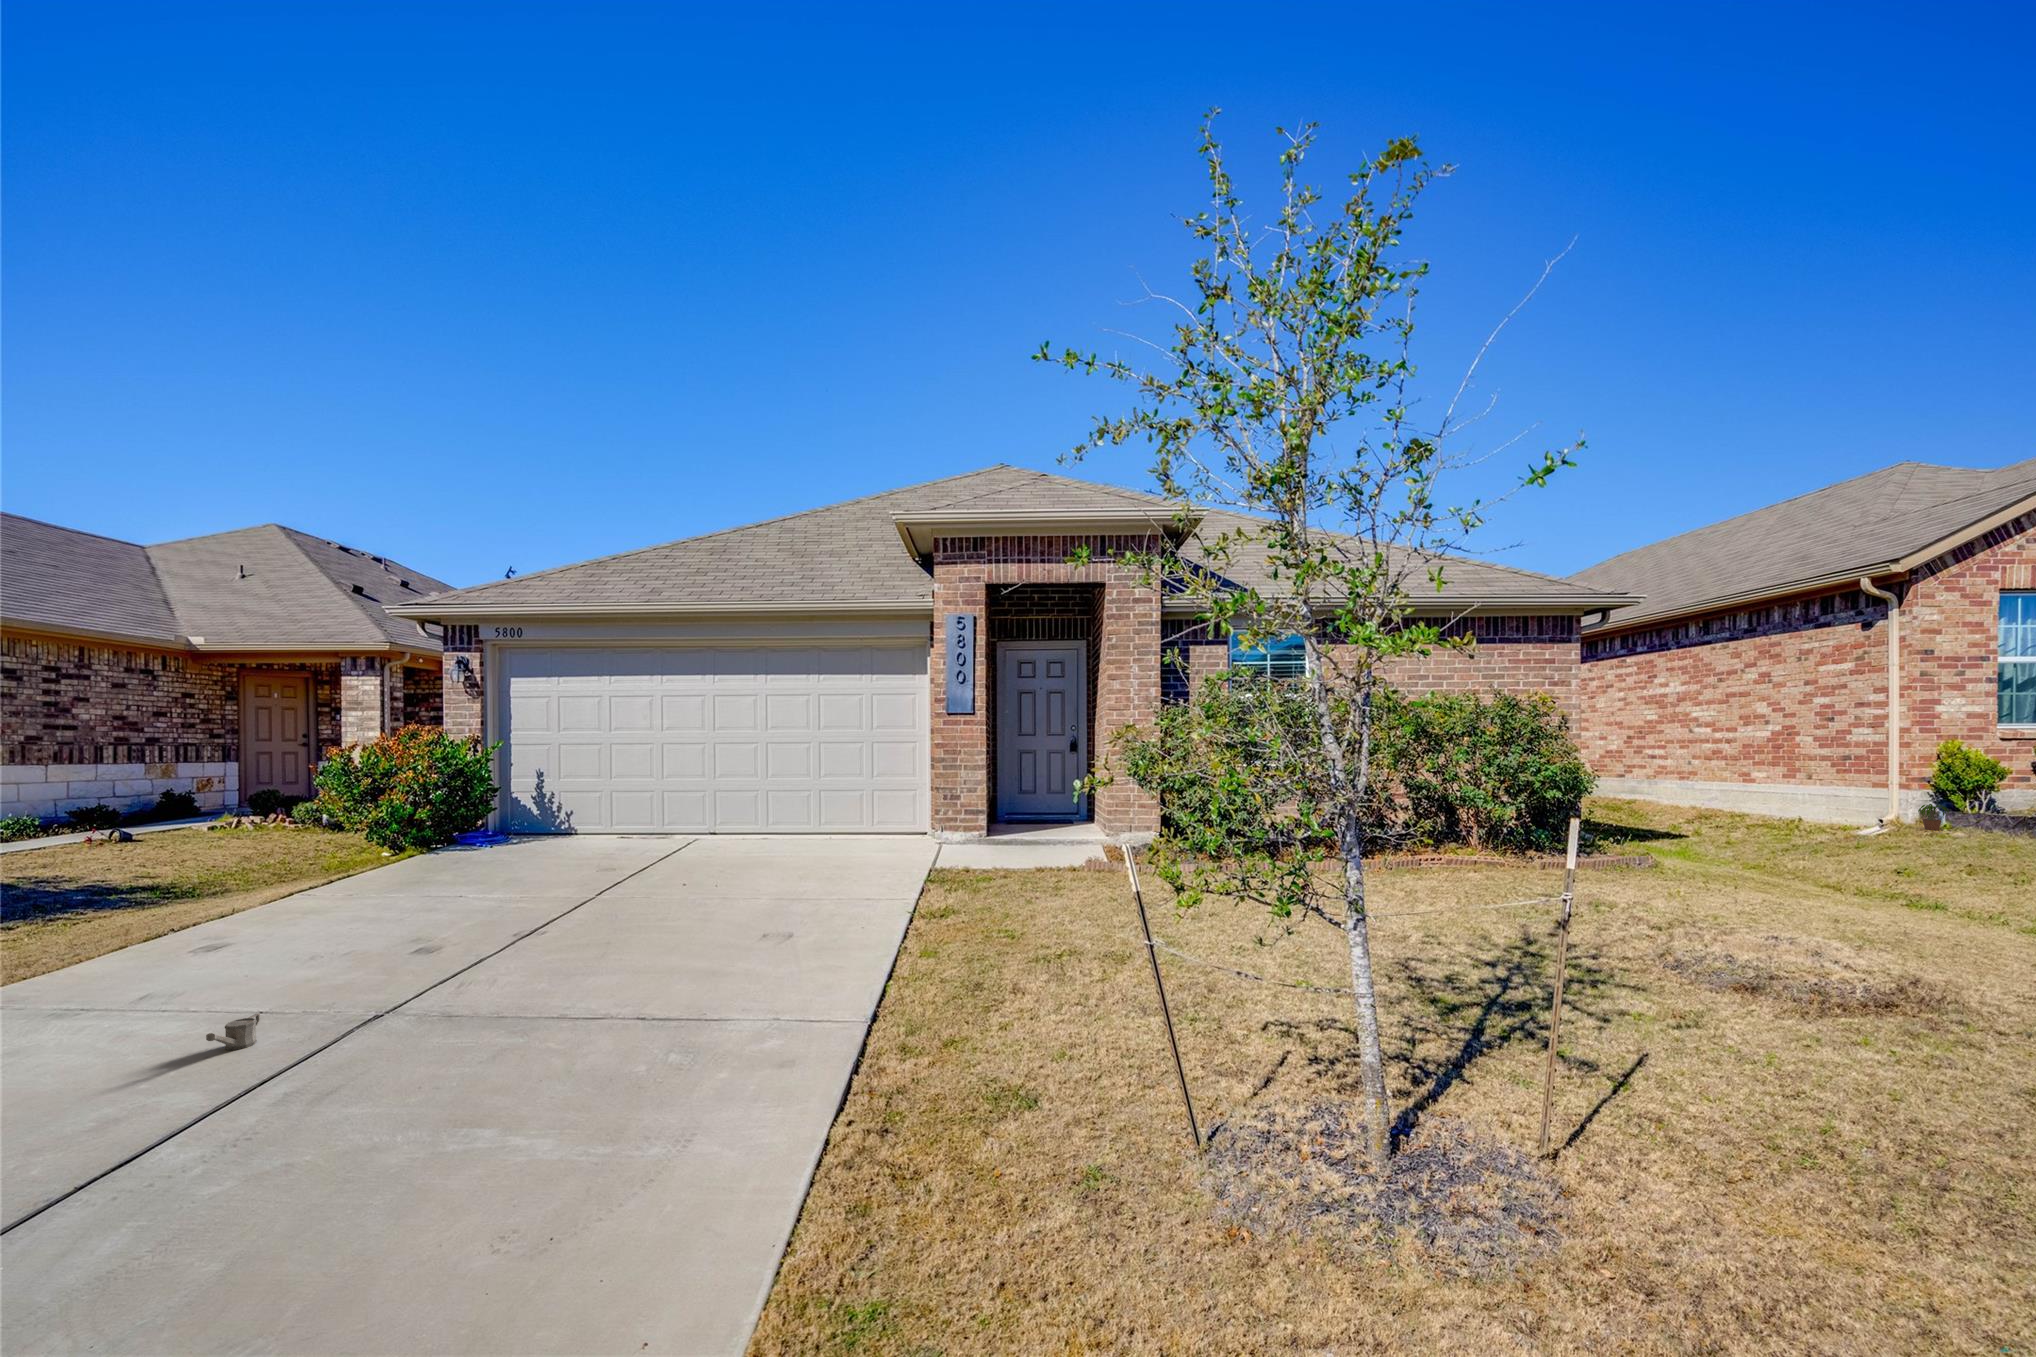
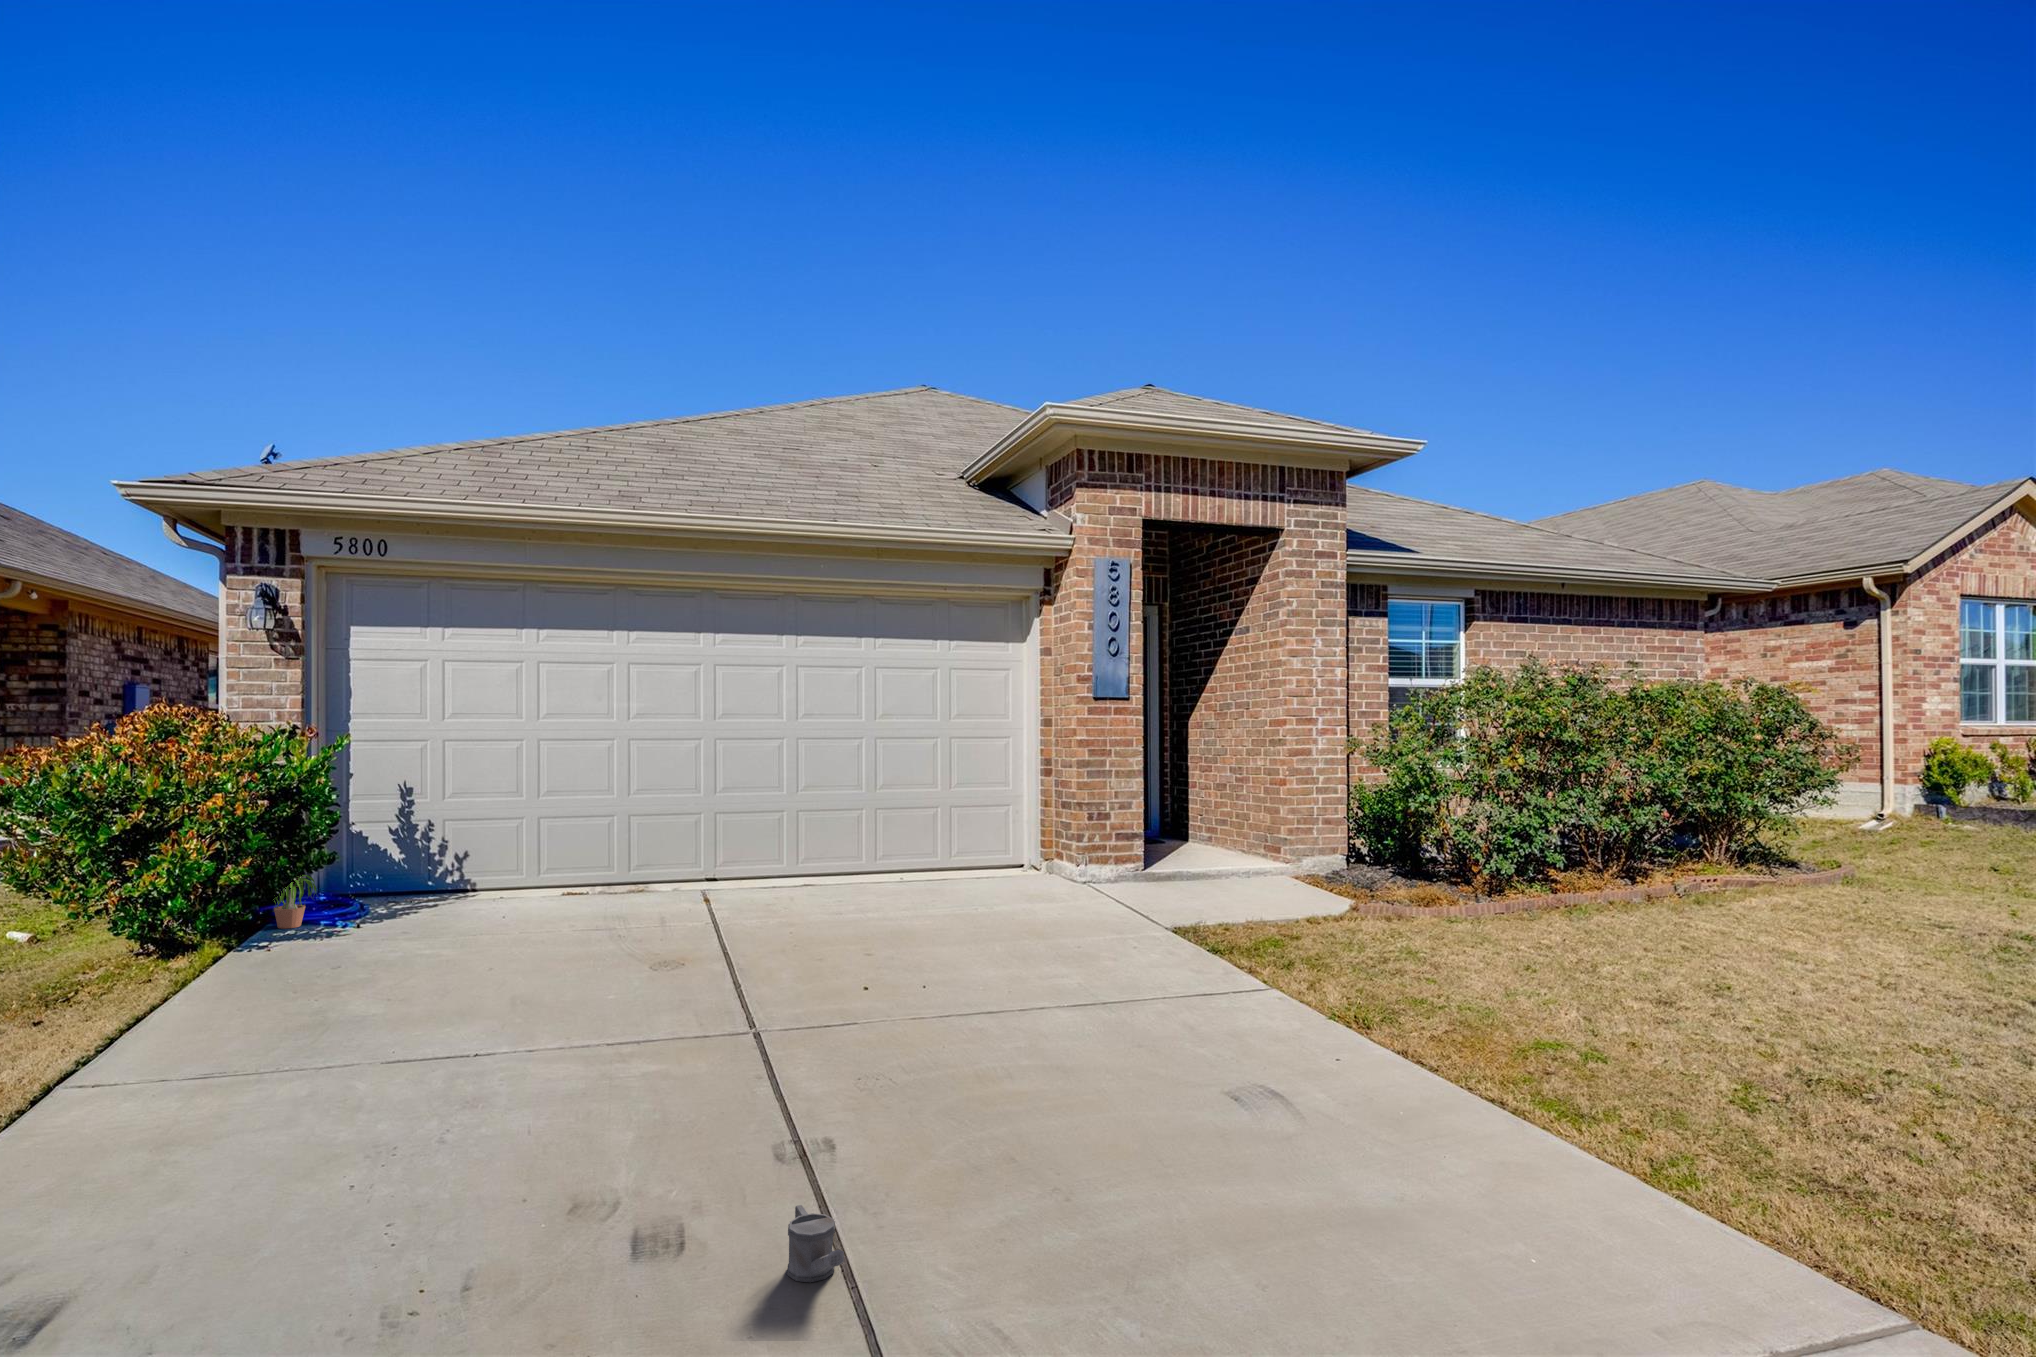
potted plant: present [1918,804,1949,830] -> present [274,875,316,929]

